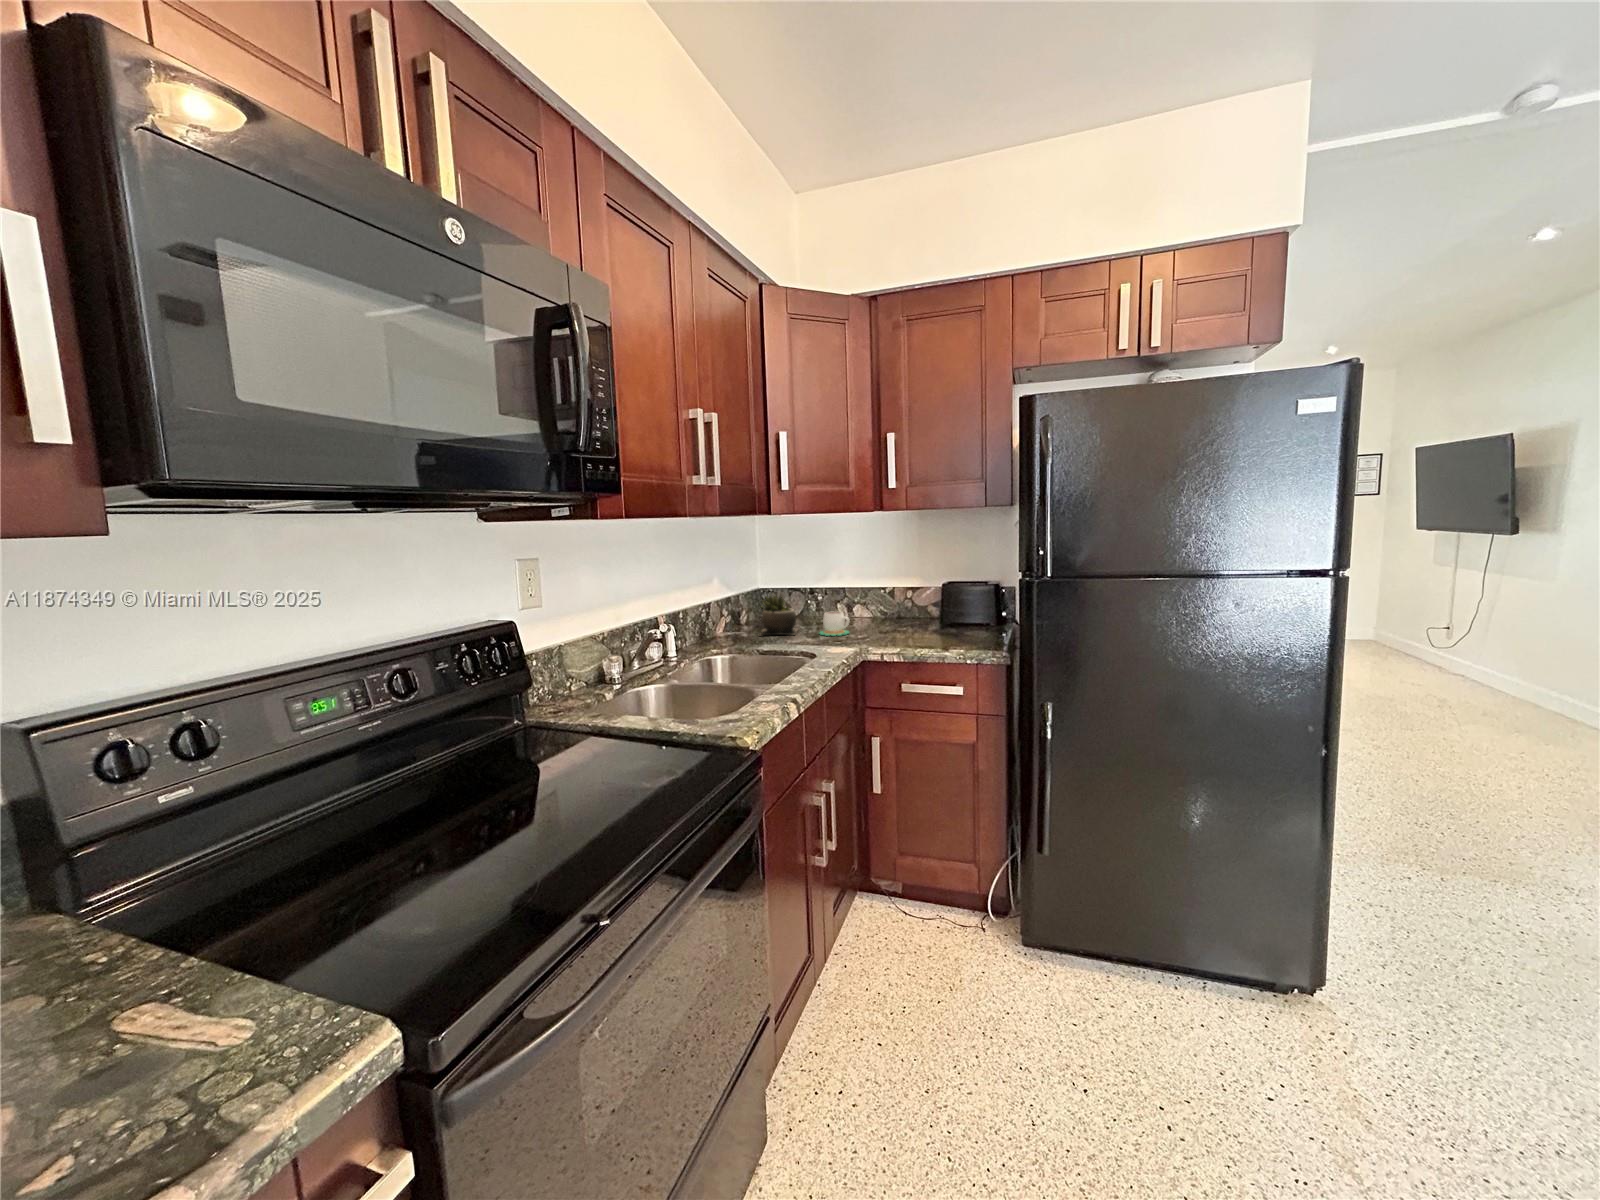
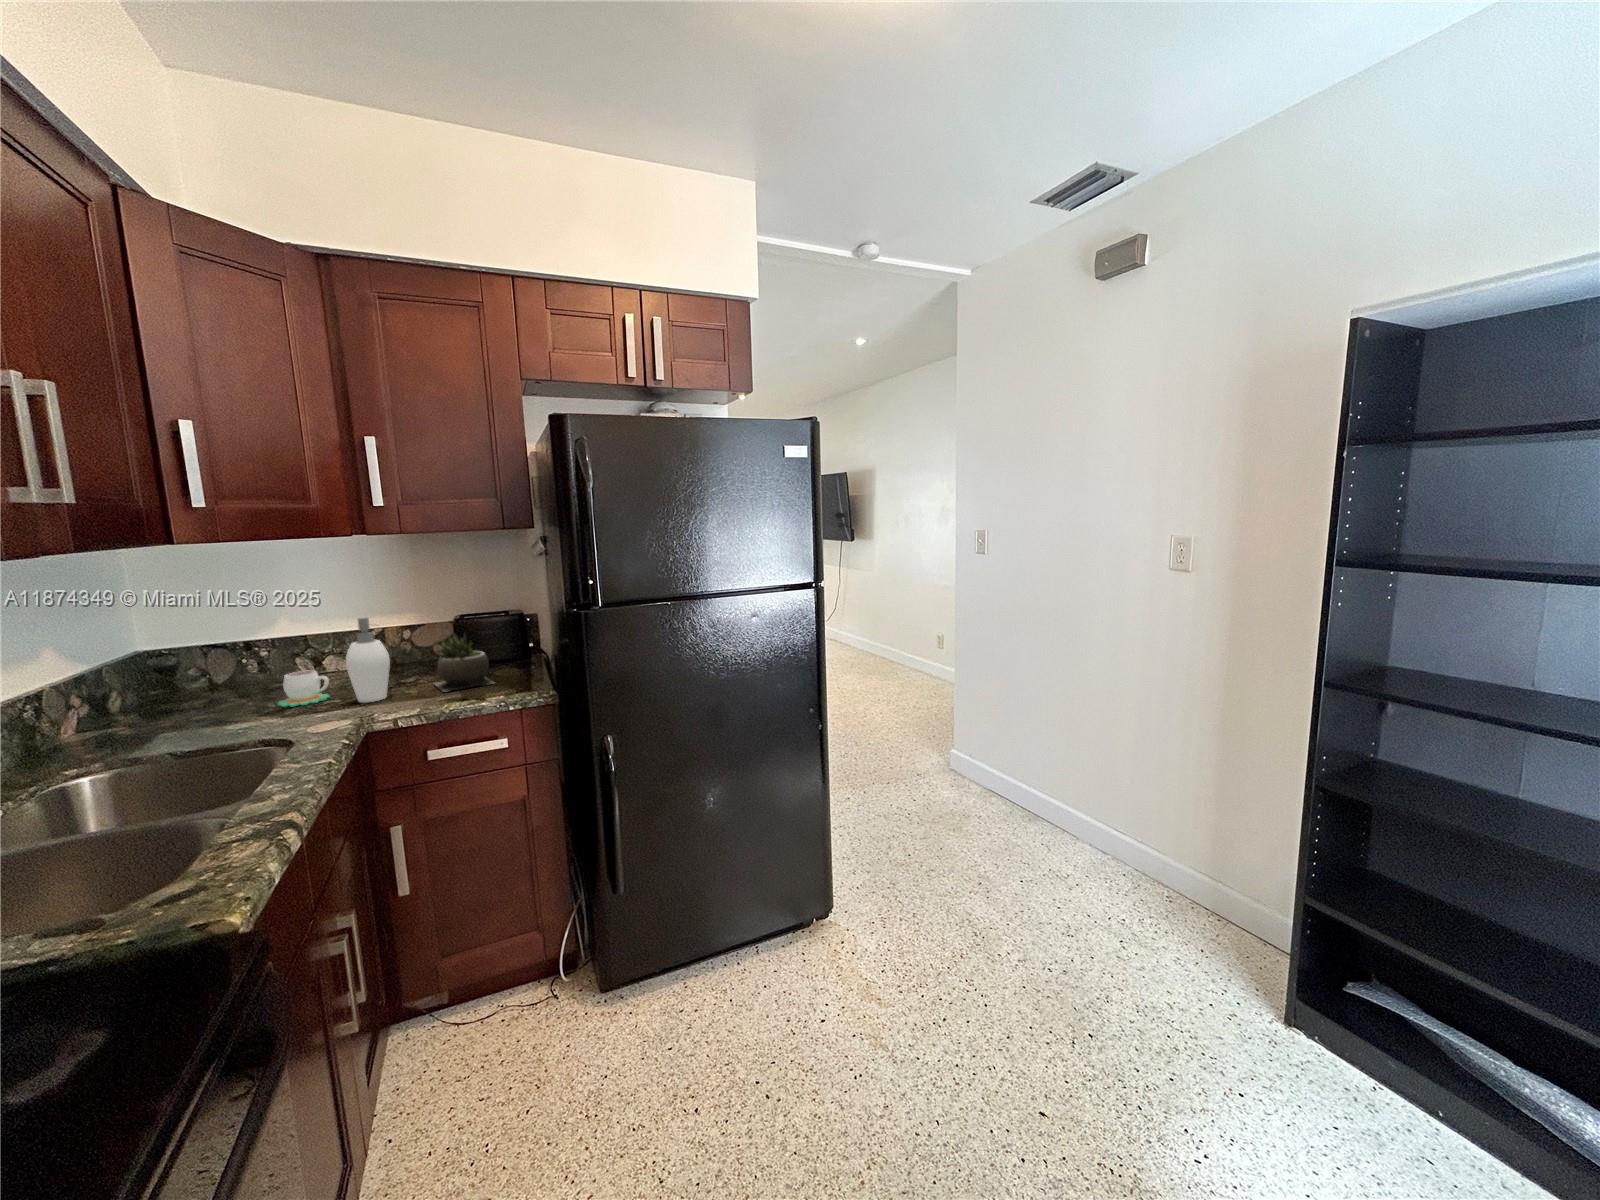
soap dispenser: none [859,574,887,640] -> present [346,617,390,702]
succulent plant: present [760,595,797,635] -> present [434,634,494,692]

